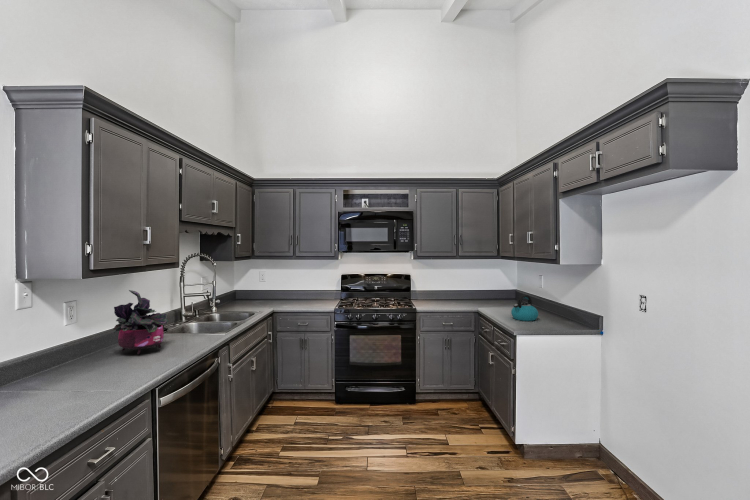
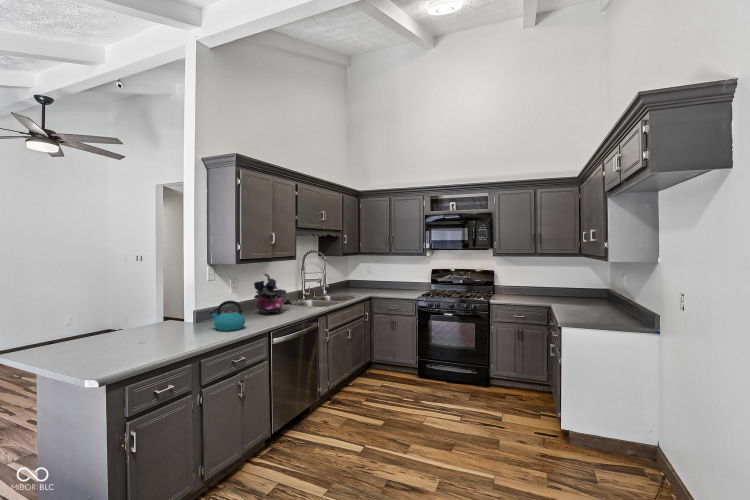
kettle: present [511,295,538,321] -> present [209,301,245,331]

